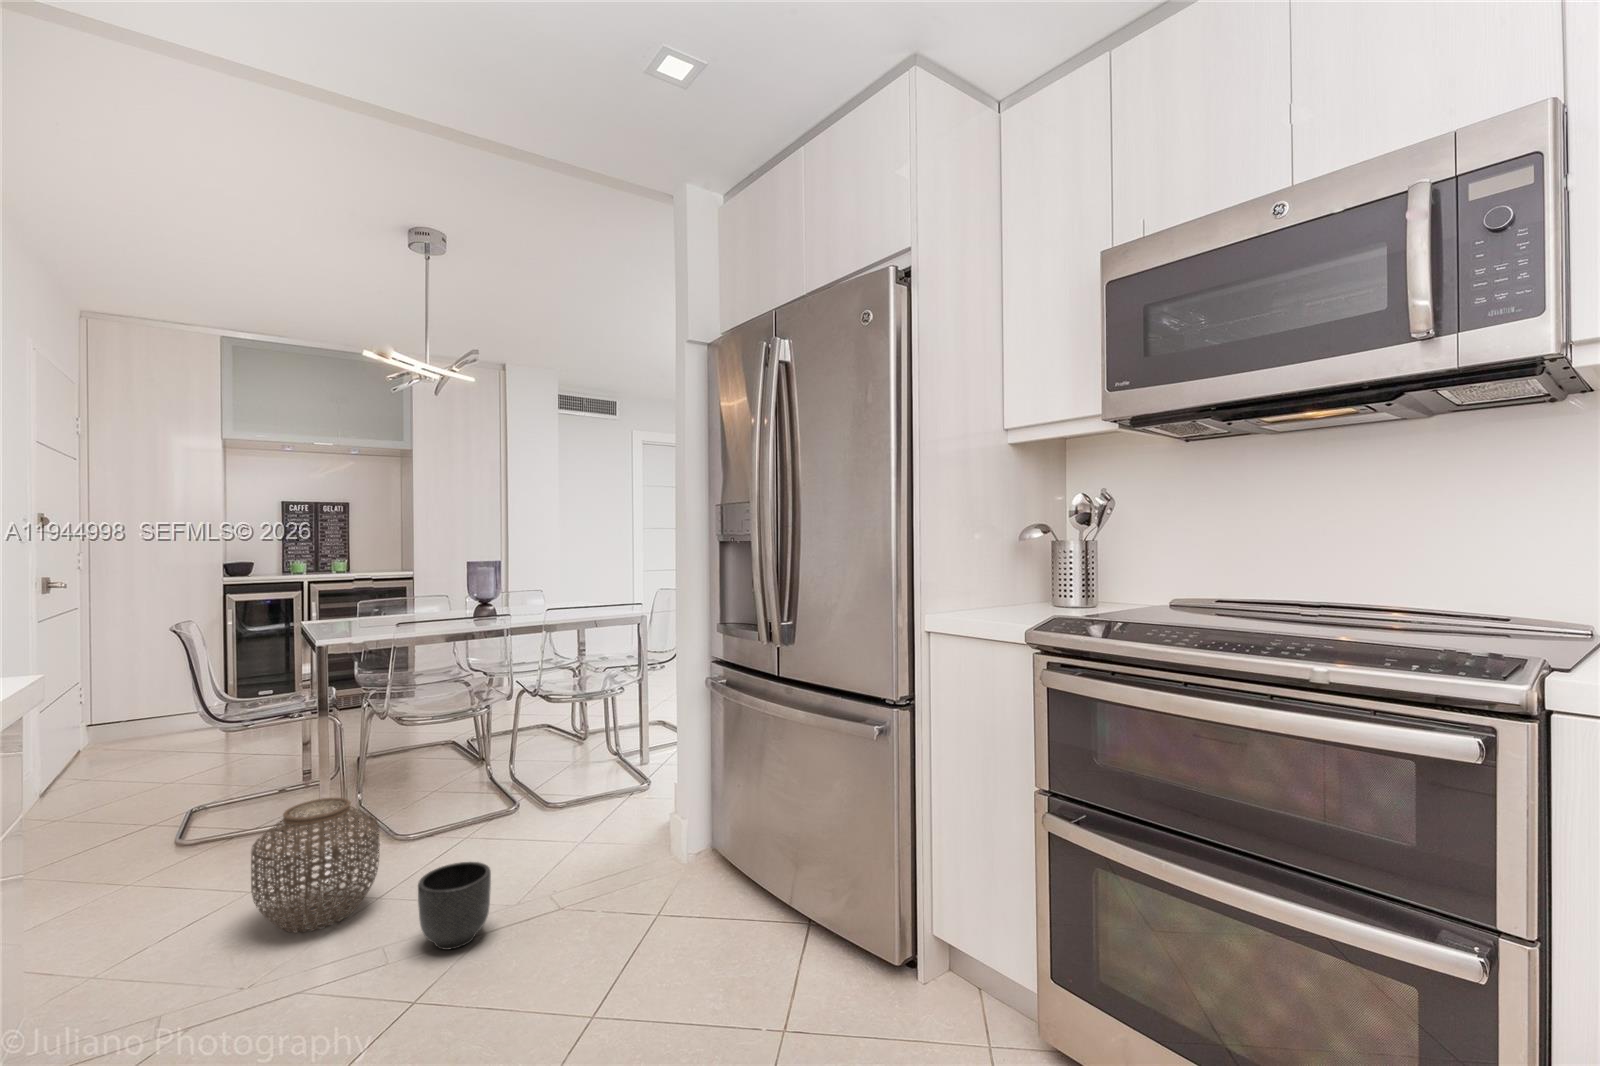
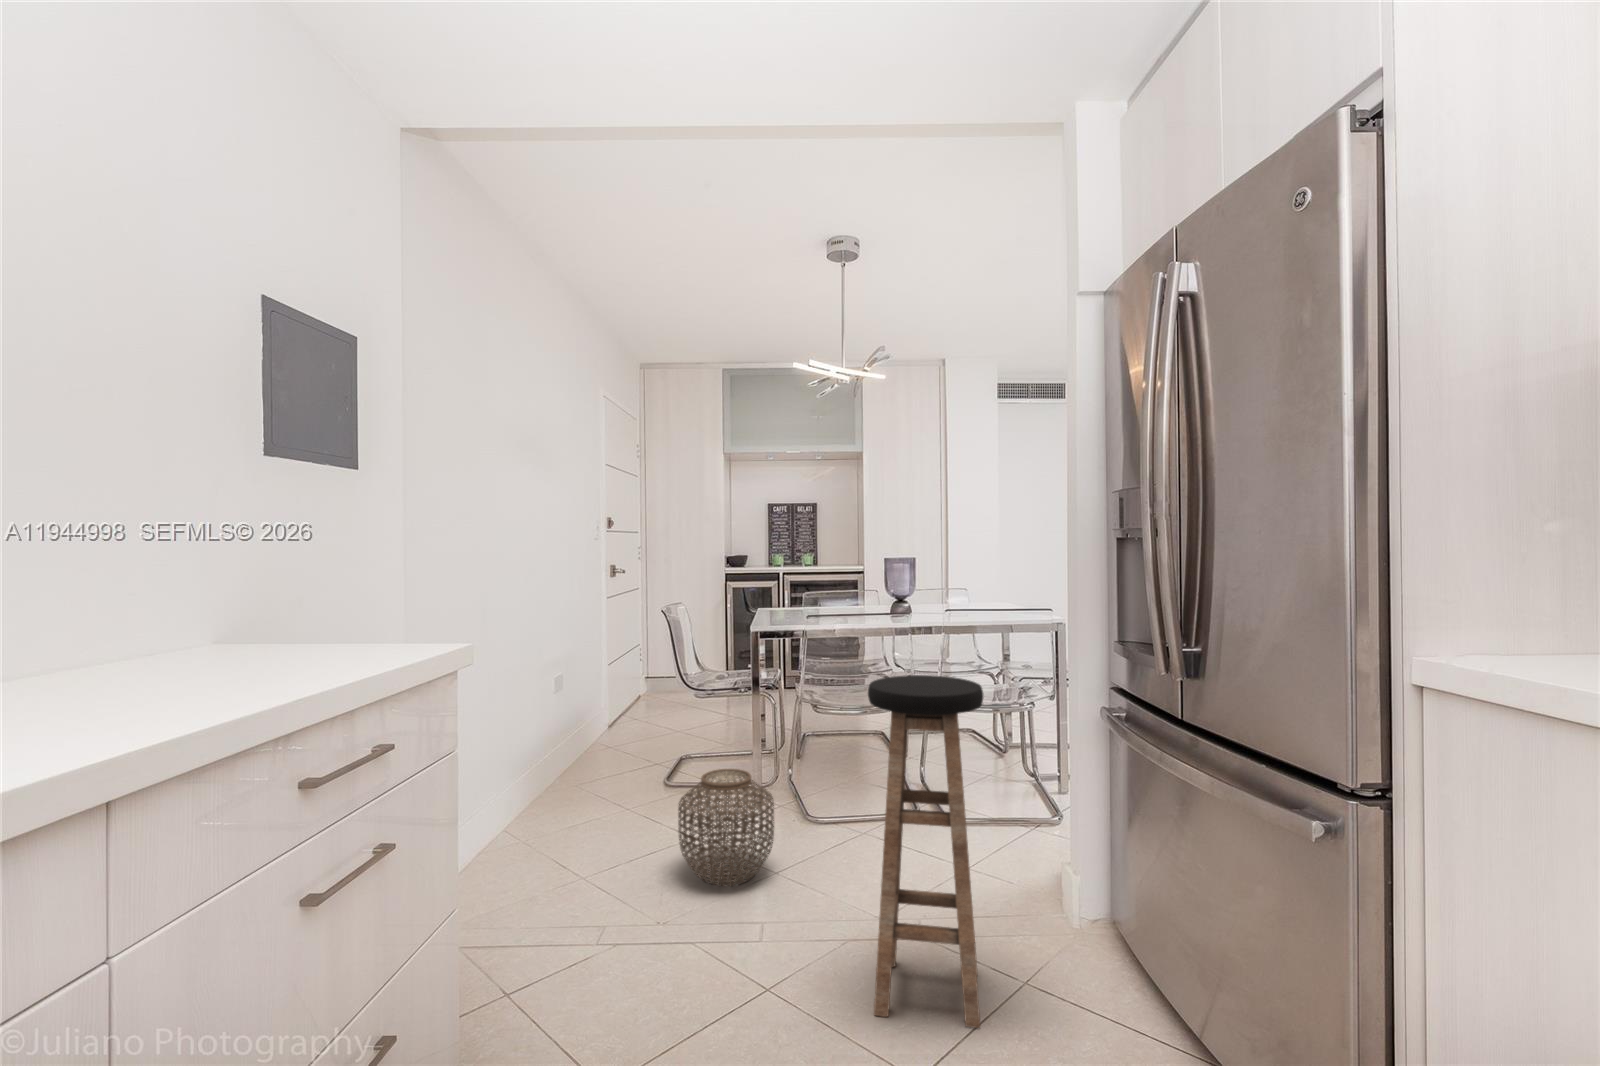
bar stool: none [521,665,633,986] -> present [868,675,983,1028]
planter: present [418,862,491,950] -> none [787,858,853,945]

